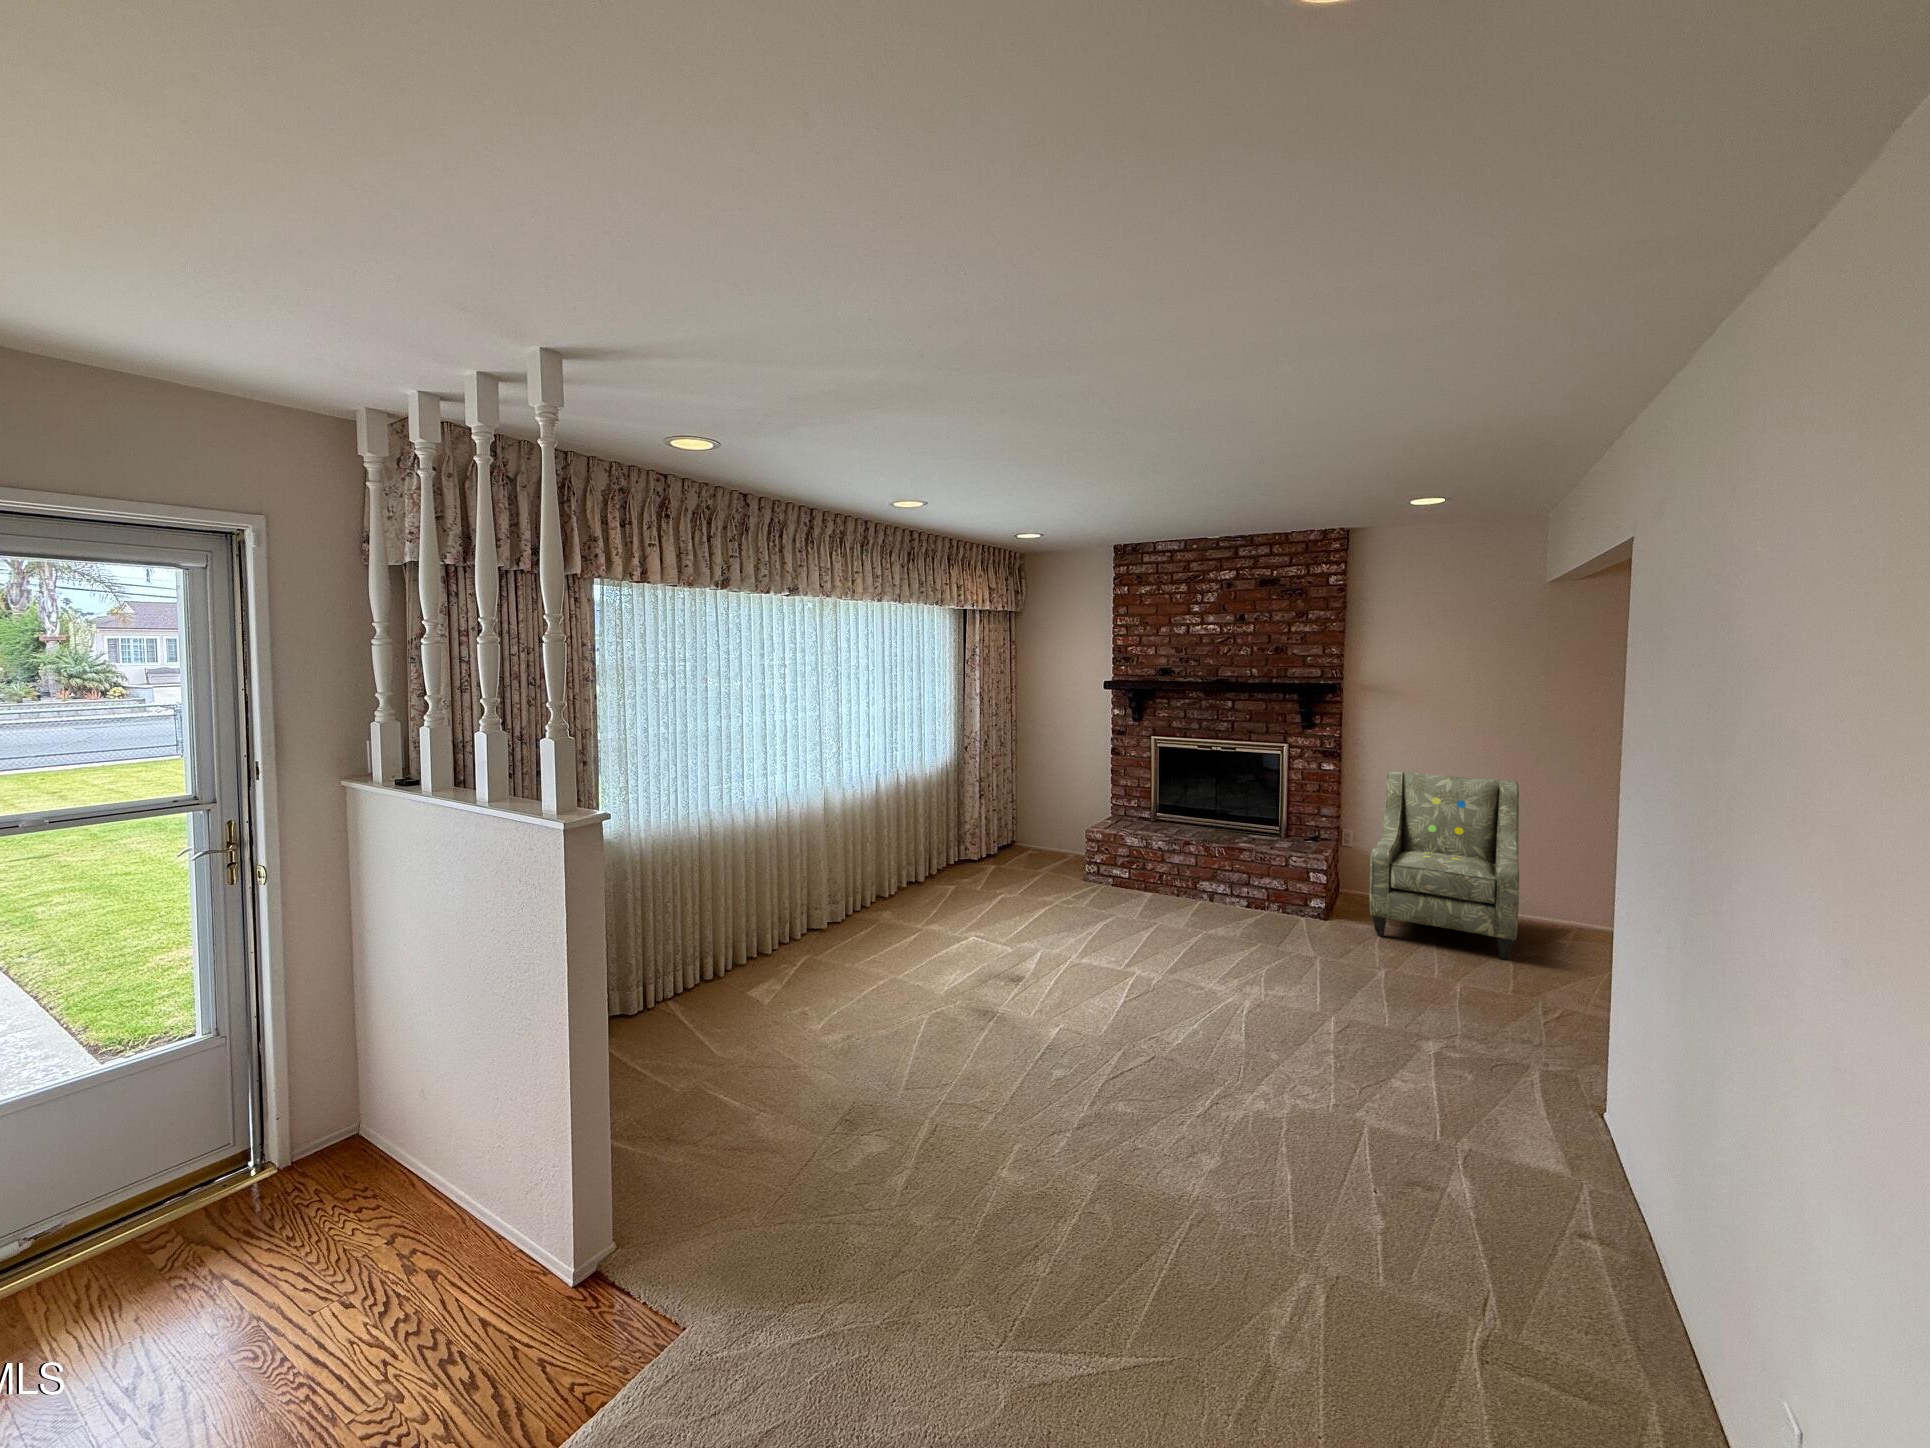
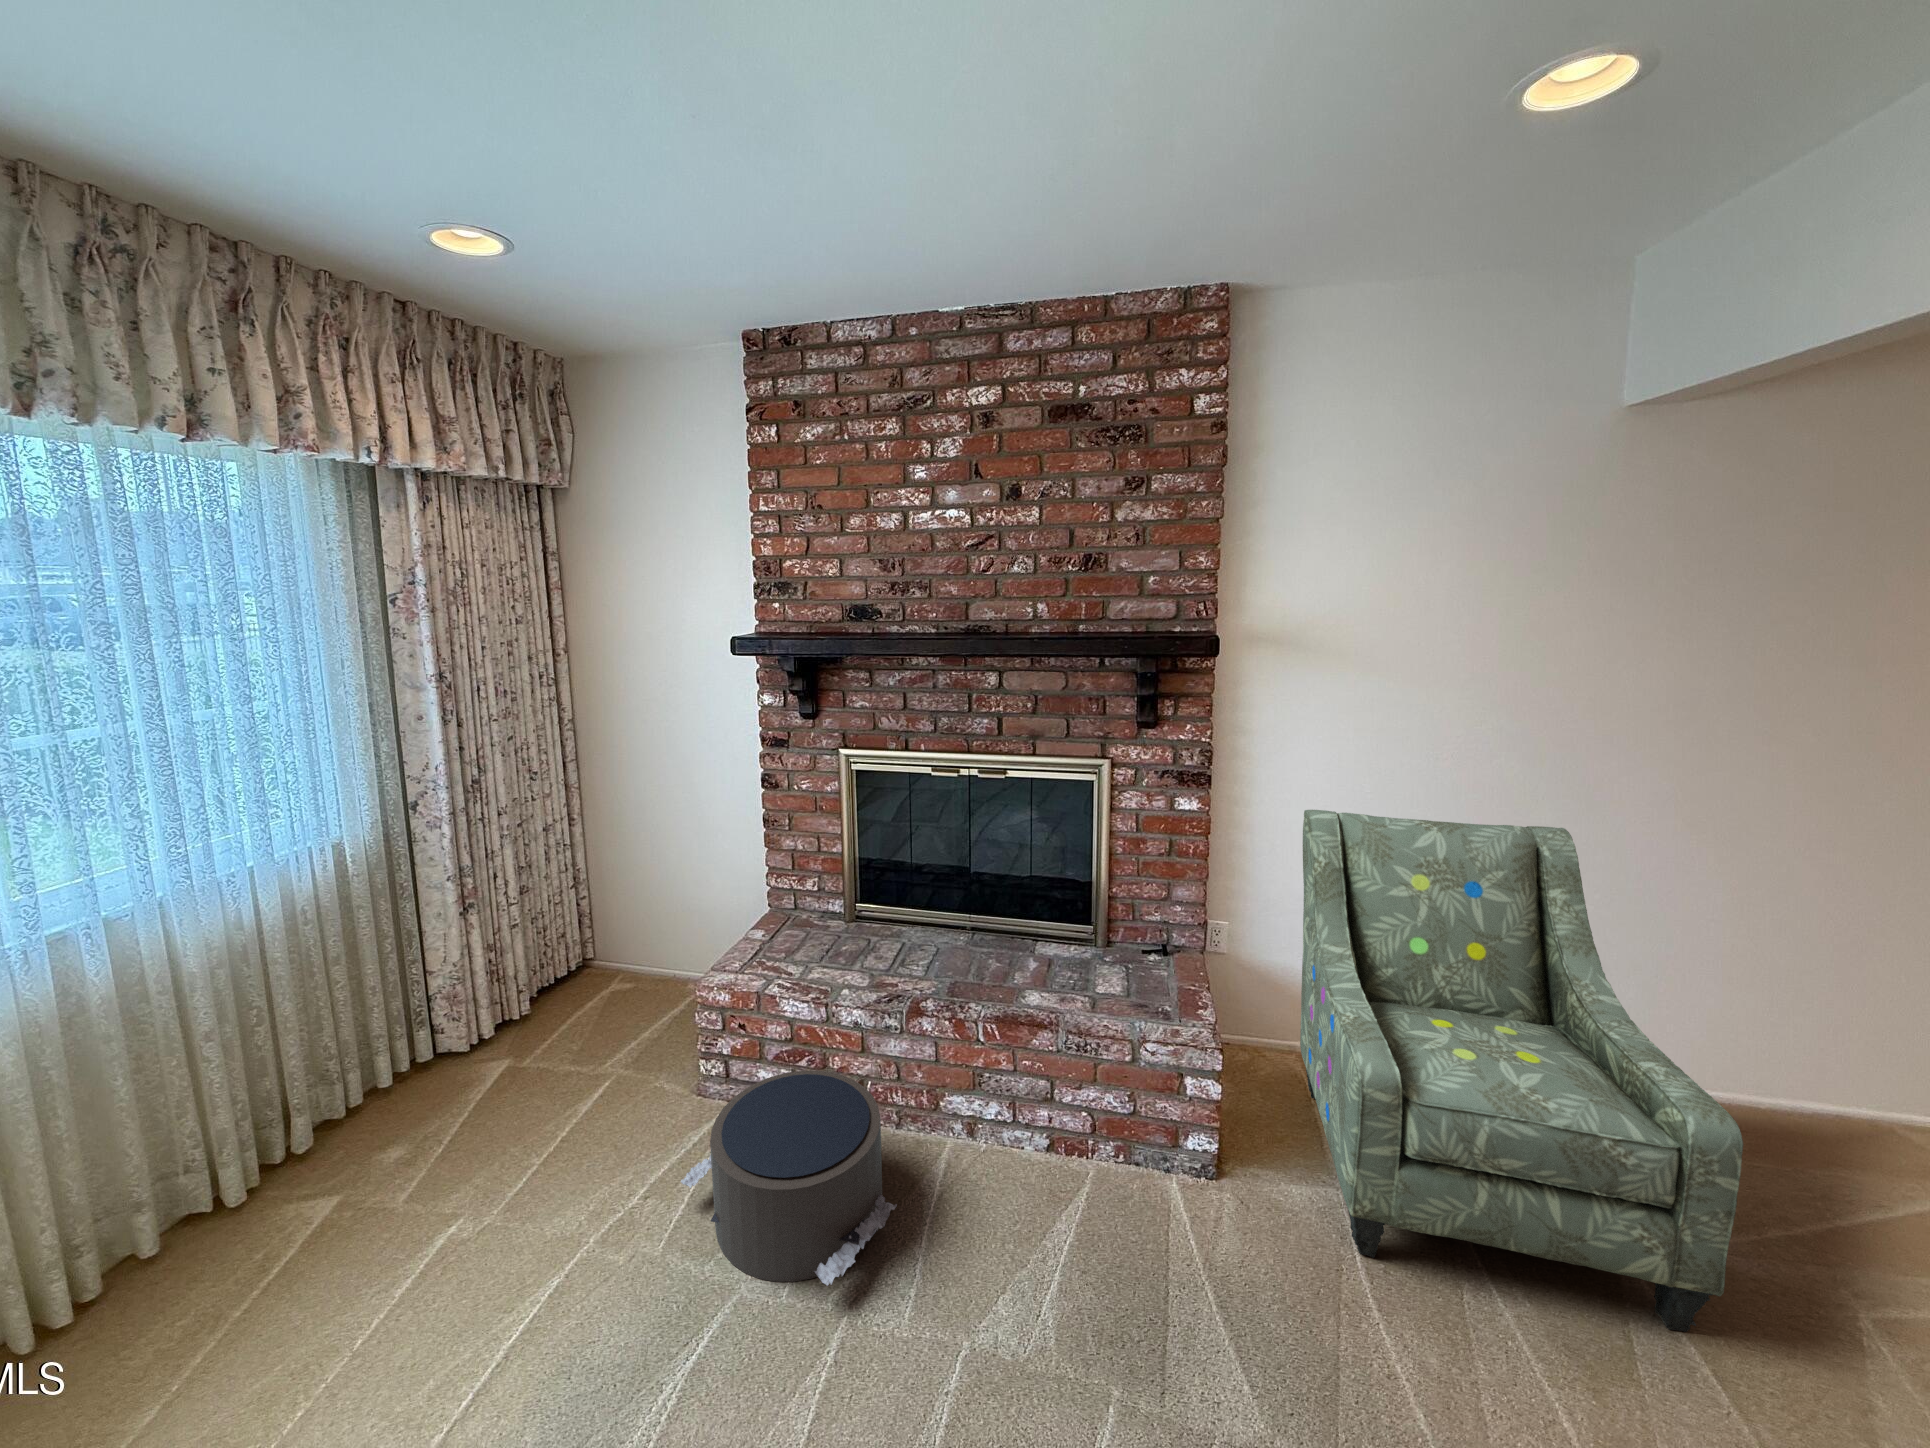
pouf: none [1090,860,1179,915] -> present [681,1070,897,1286]

